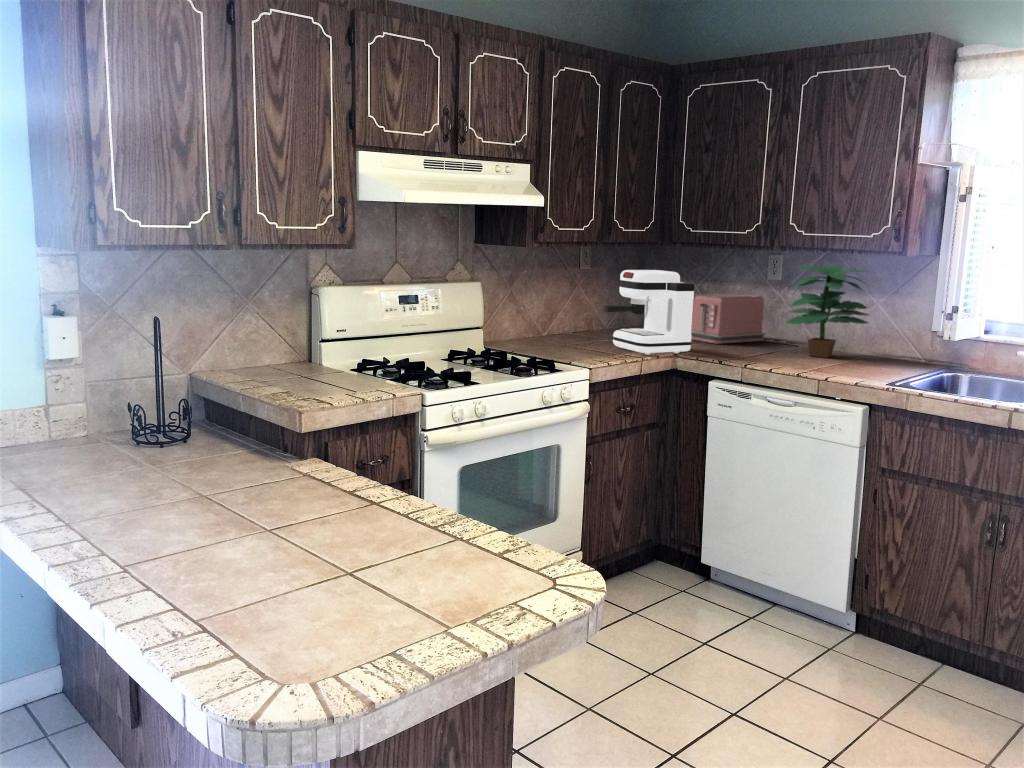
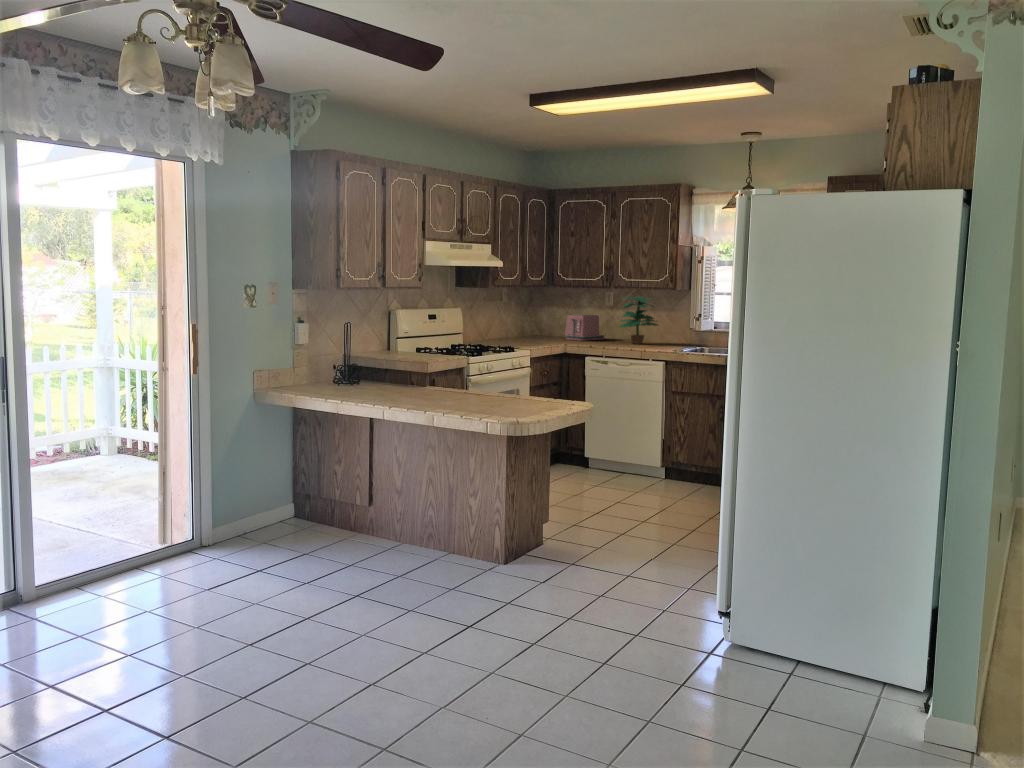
coffee maker: present [604,270,695,355] -> none [528,301,574,345]

